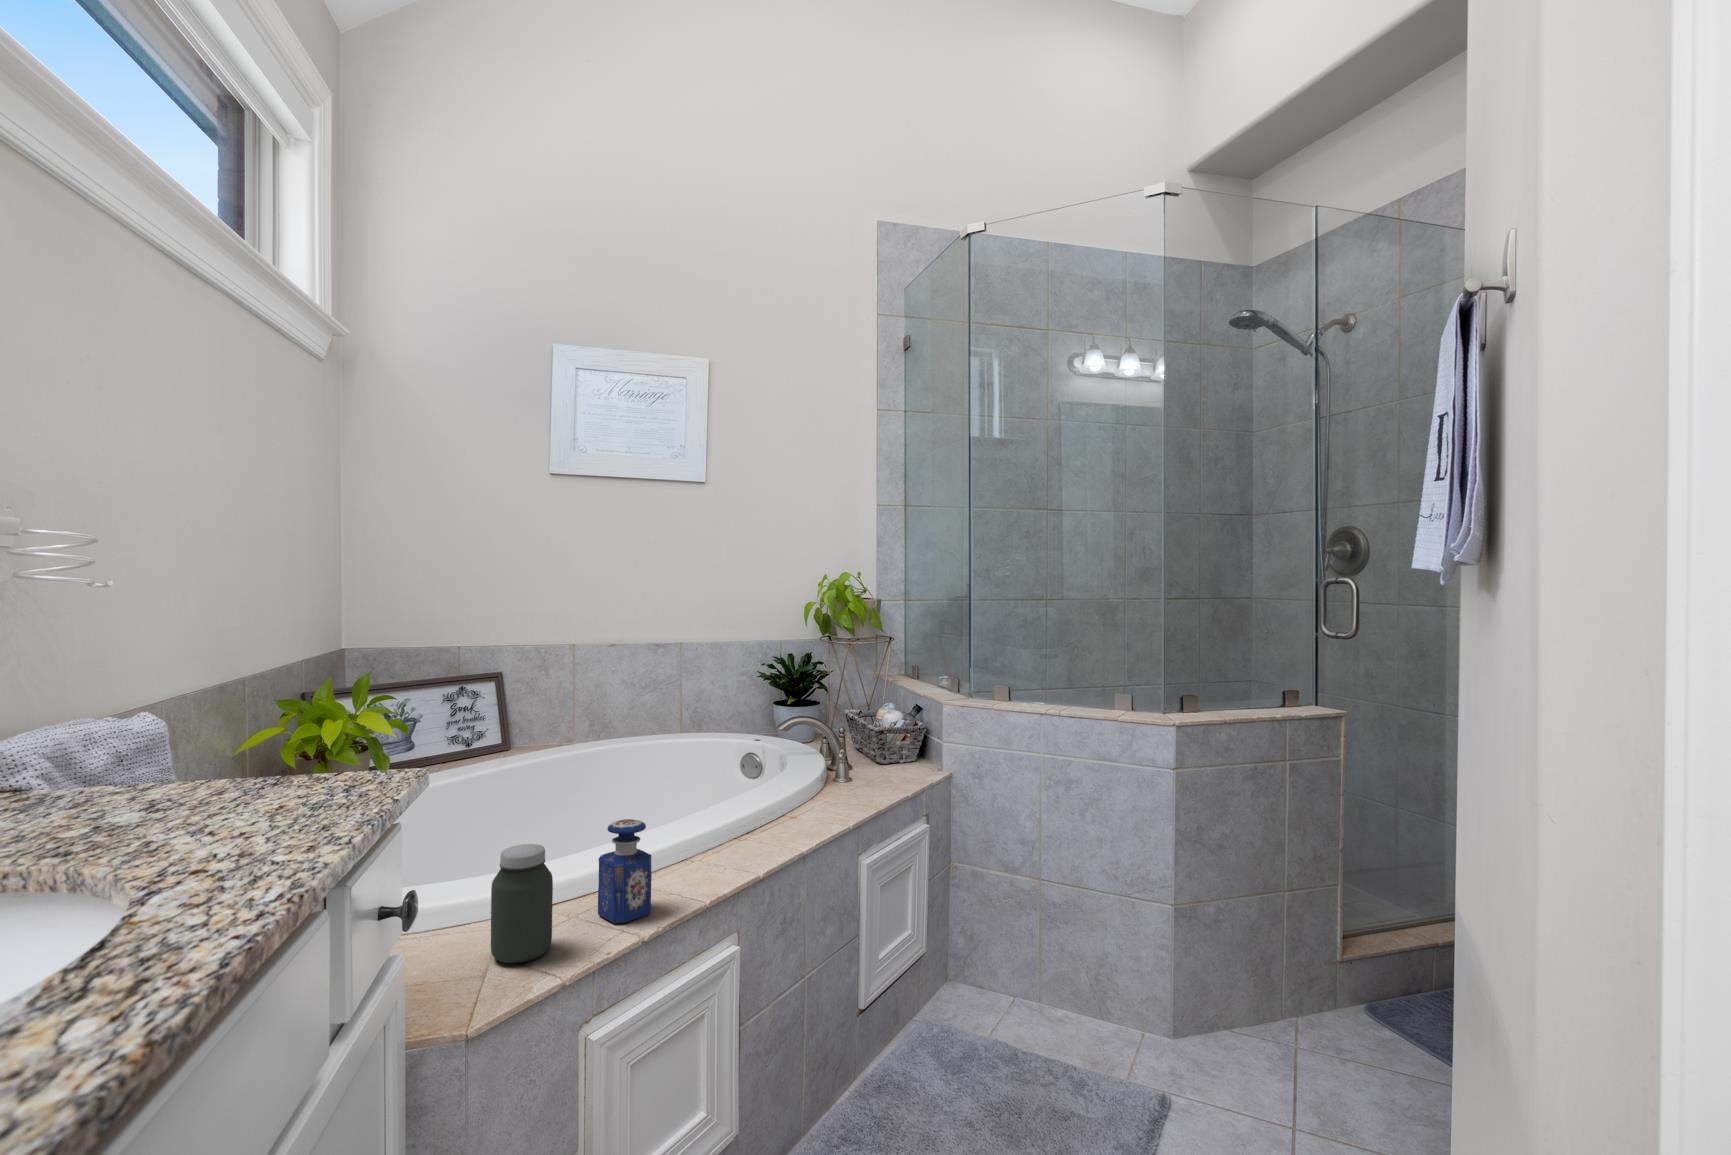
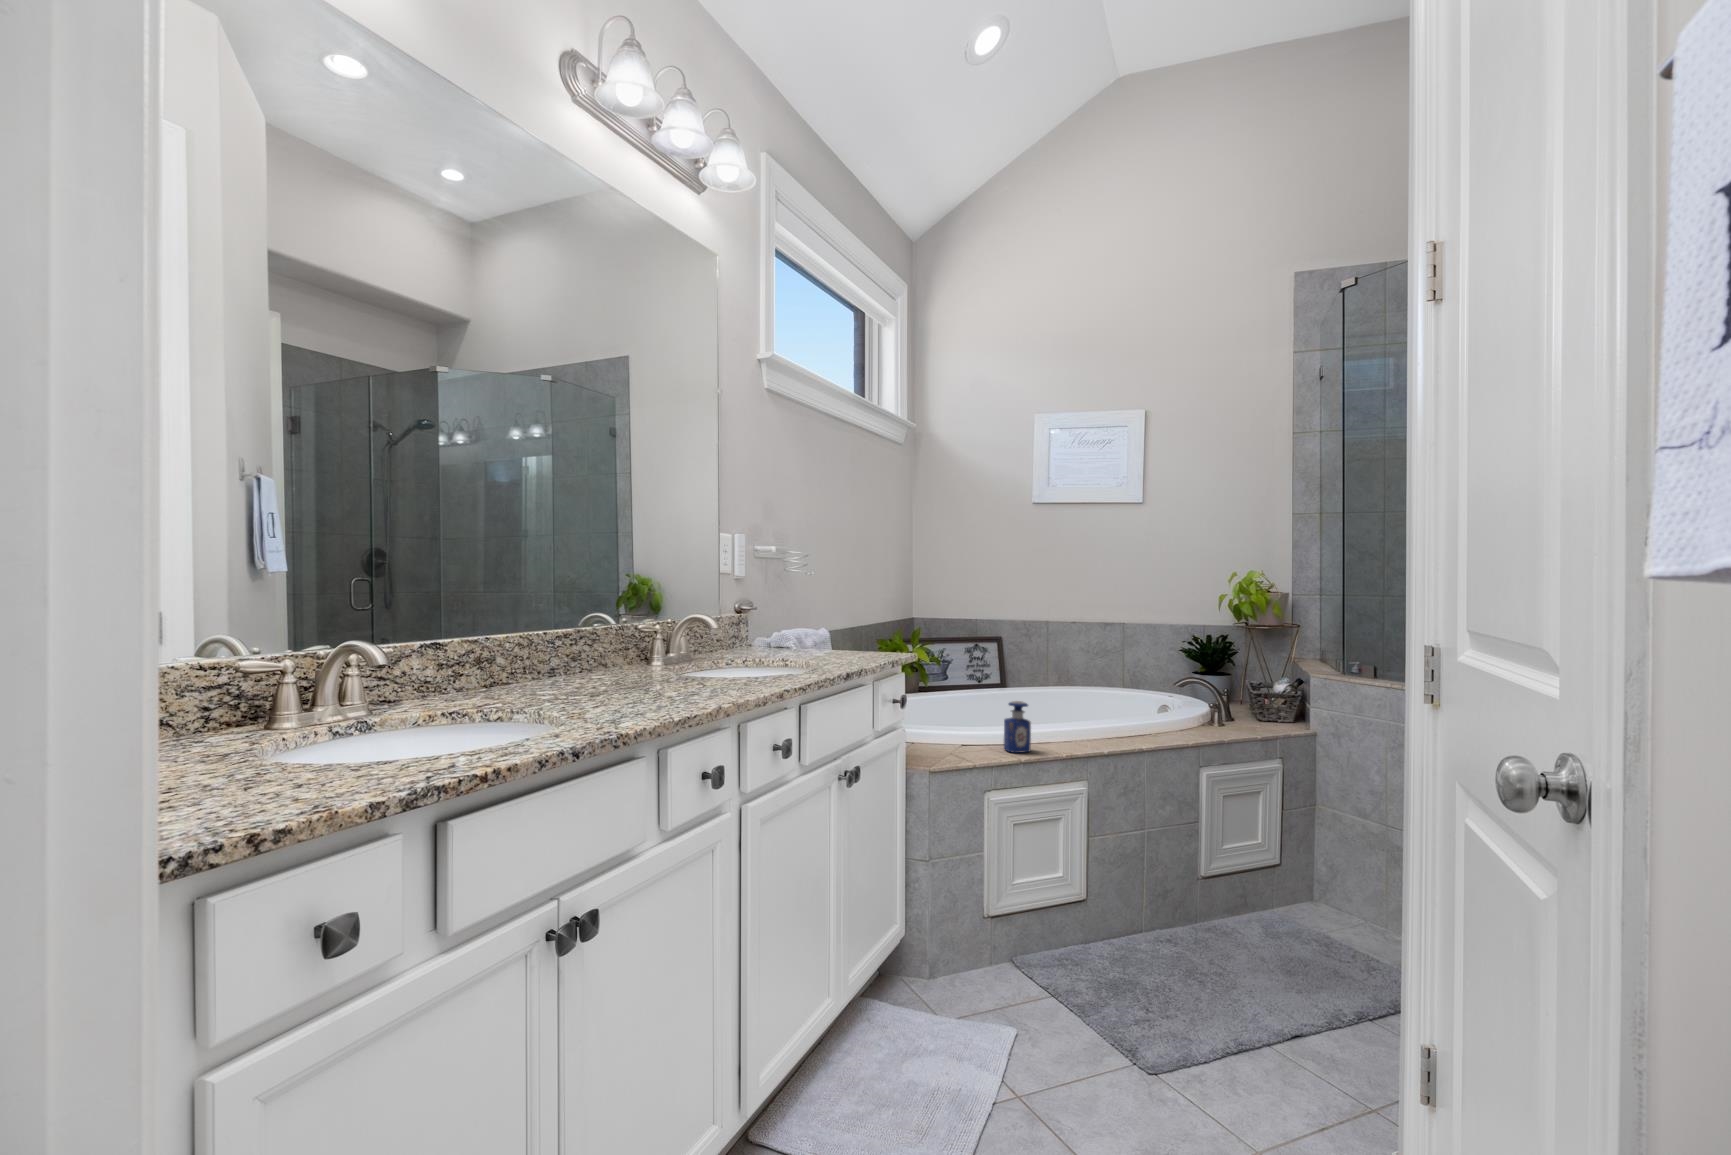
jar: present [491,844,553,963] -> none [949,702,976,755]

